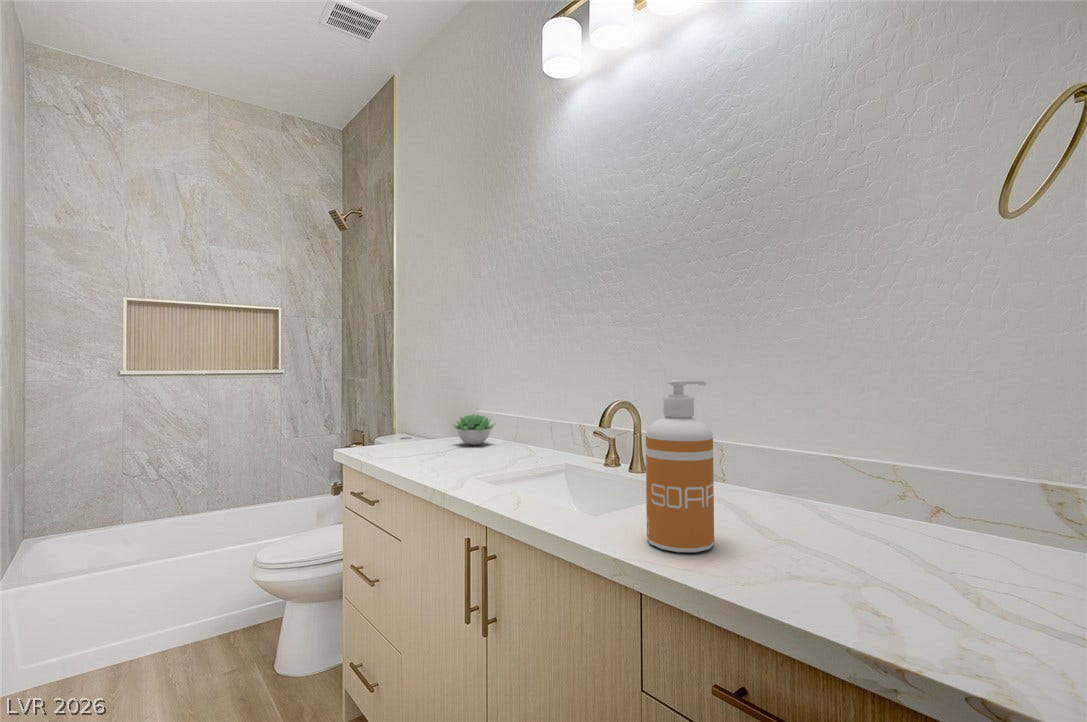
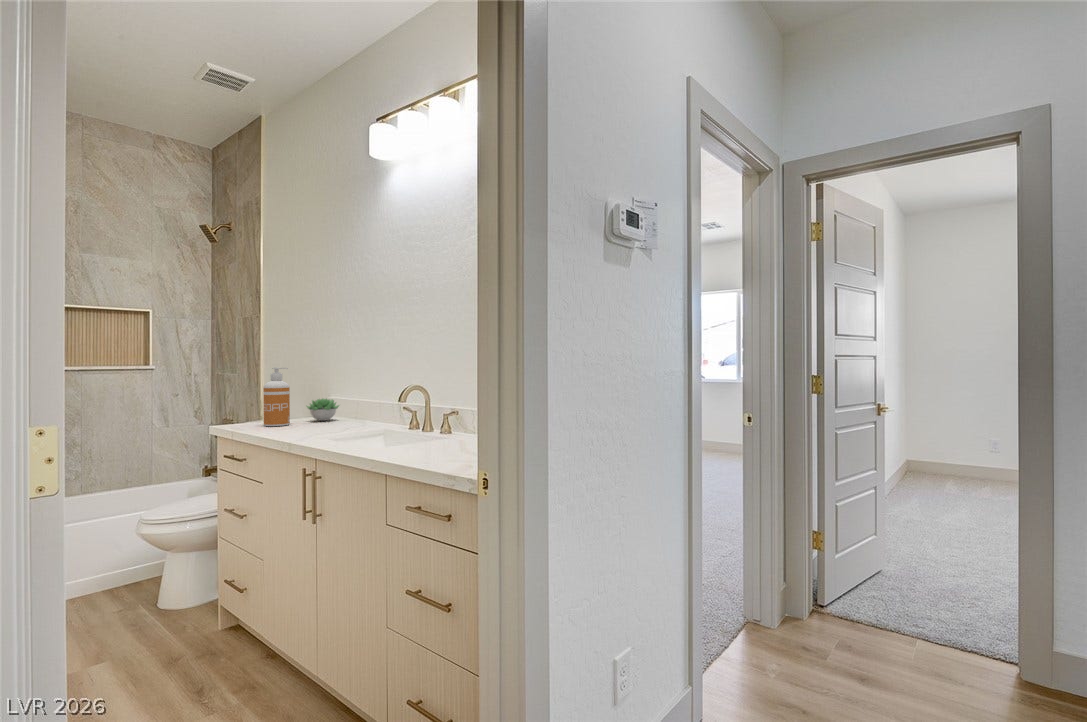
soap dispenser: present [646,380,714,552] -> present [263,367,290,426]

